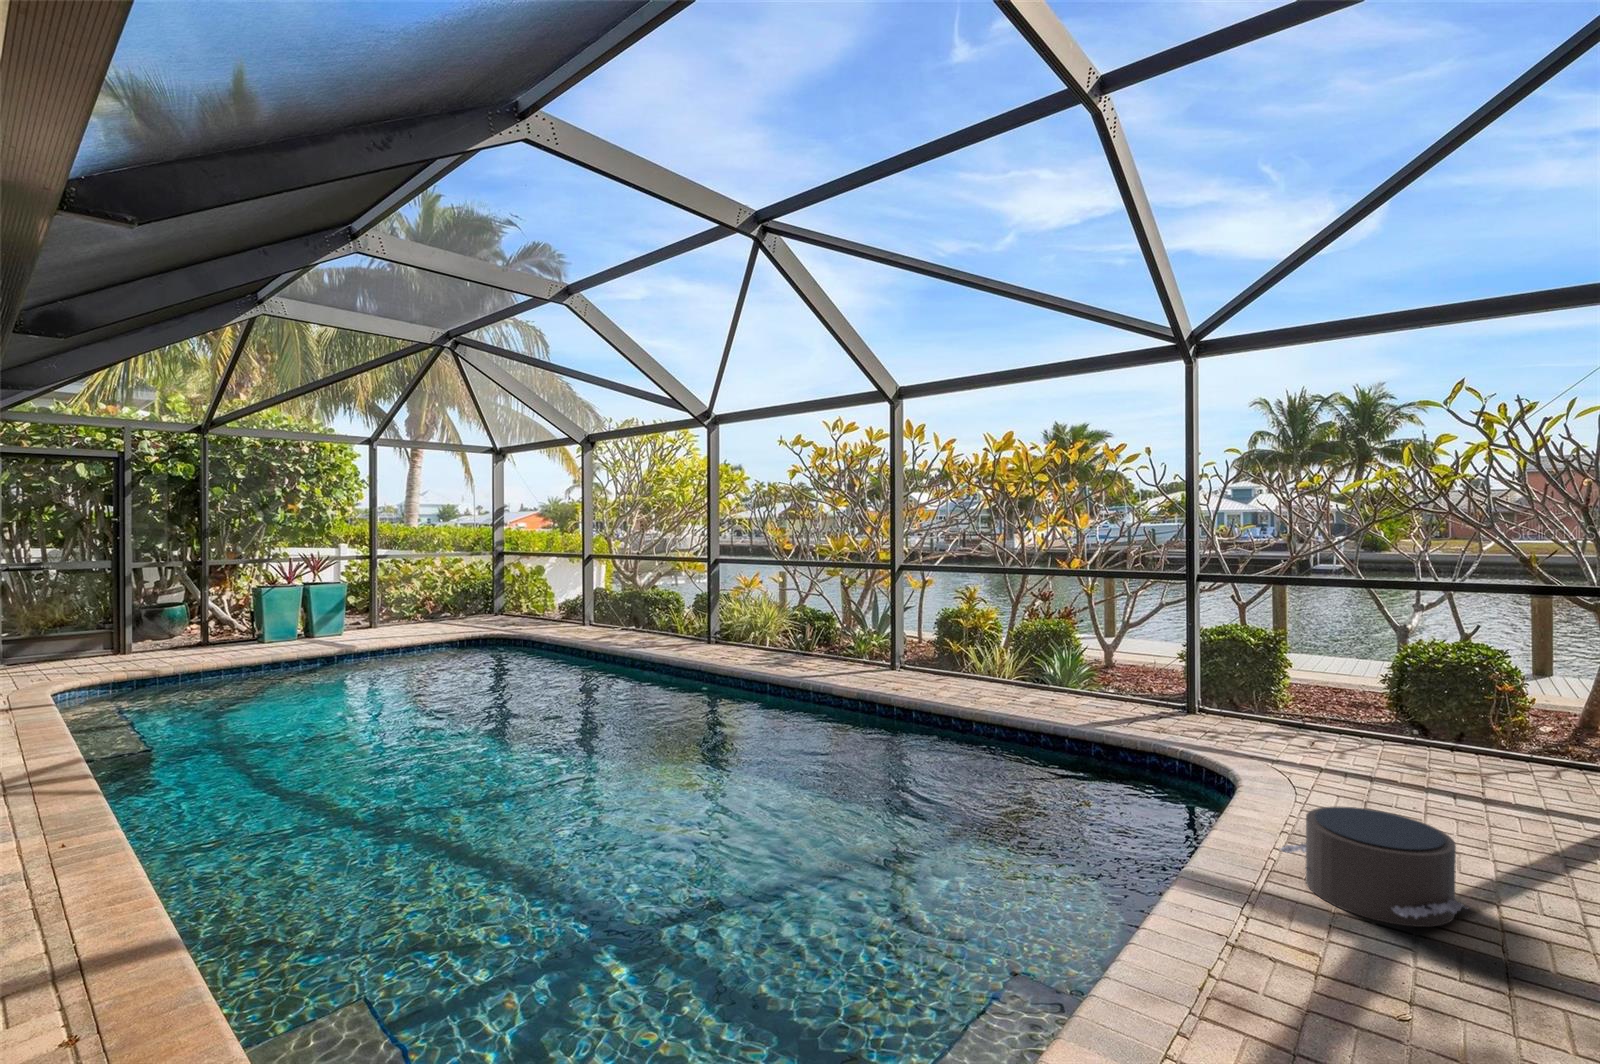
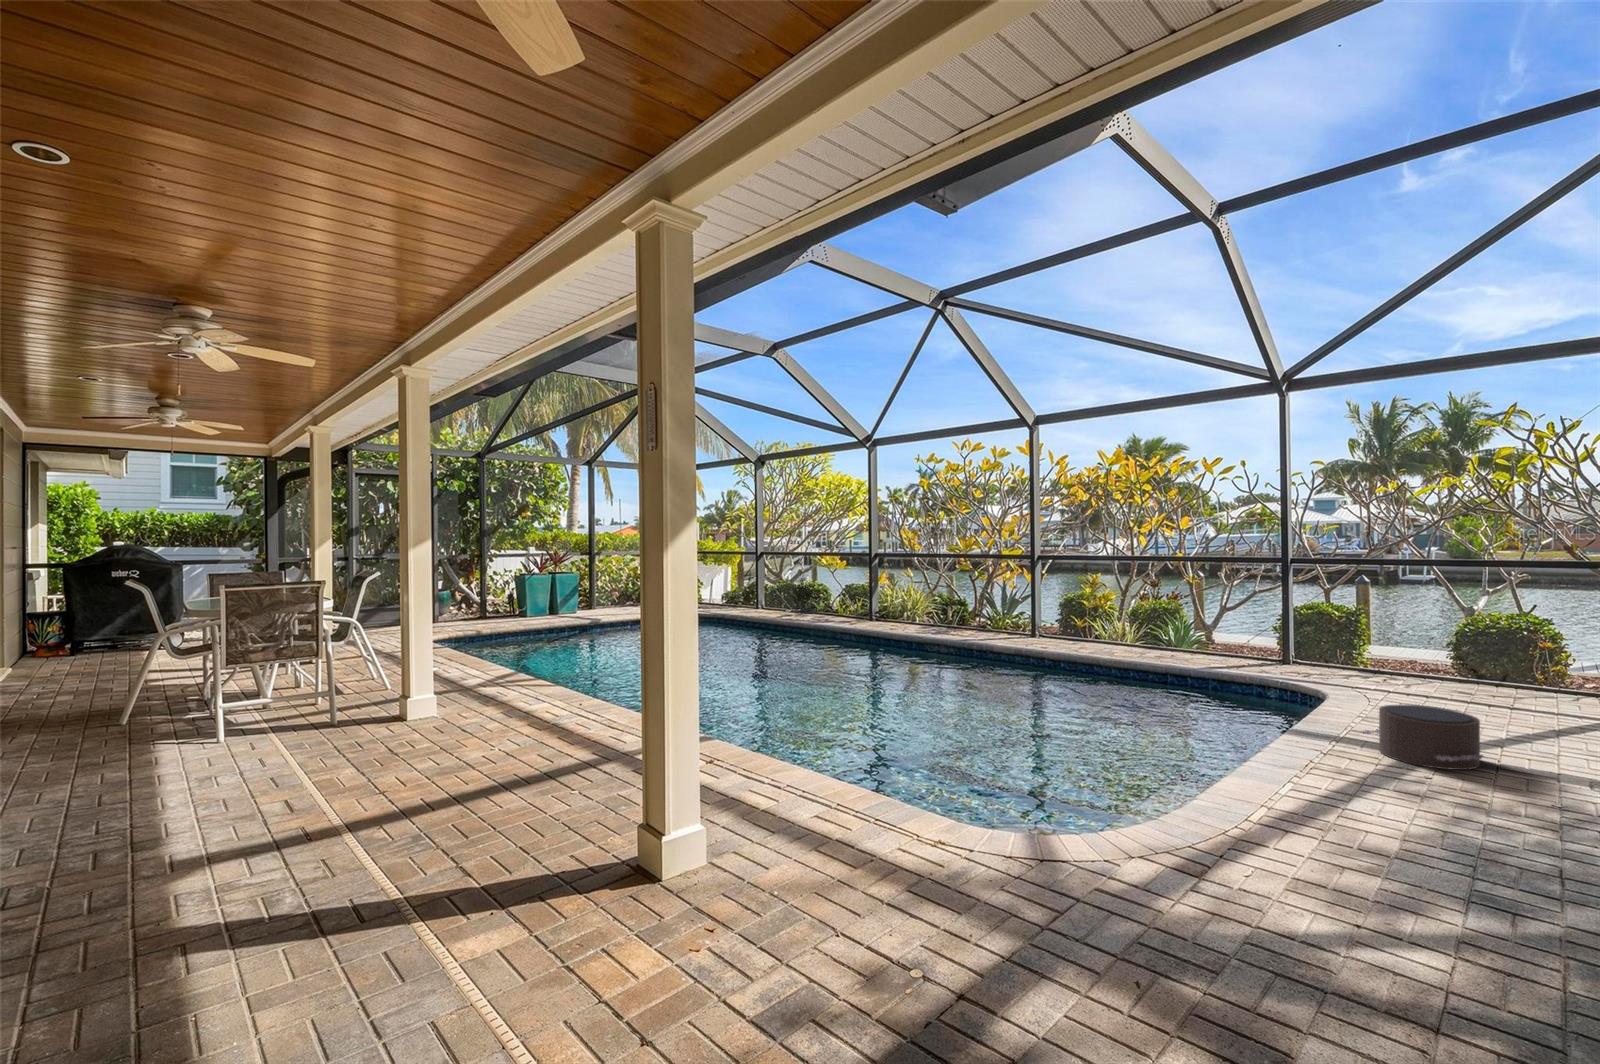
potted tree: none [621,581,656,632] -> present [793,578,816,613]

